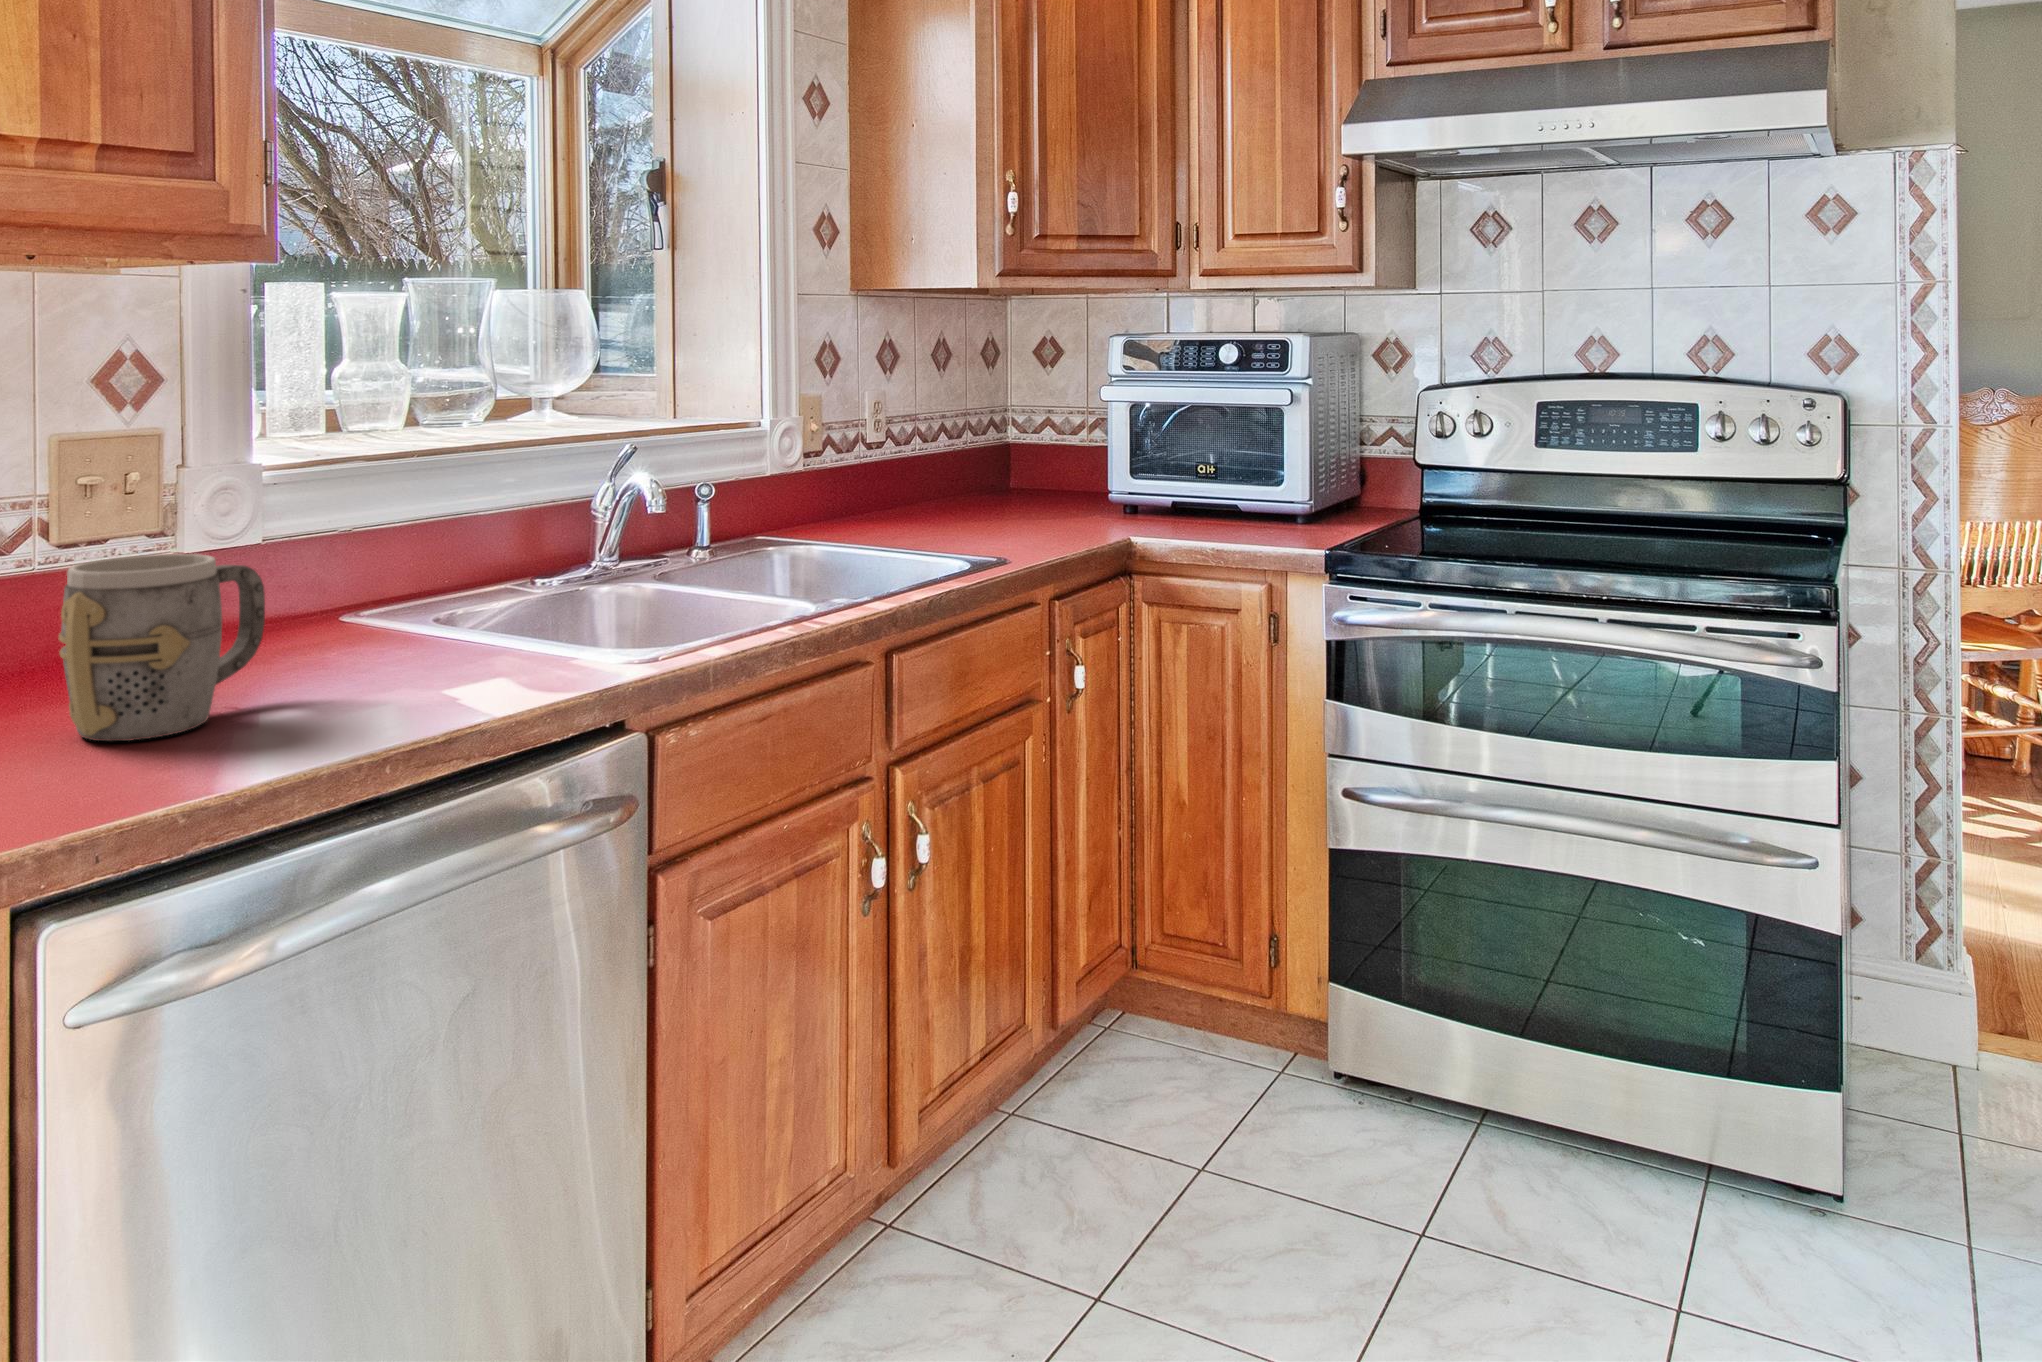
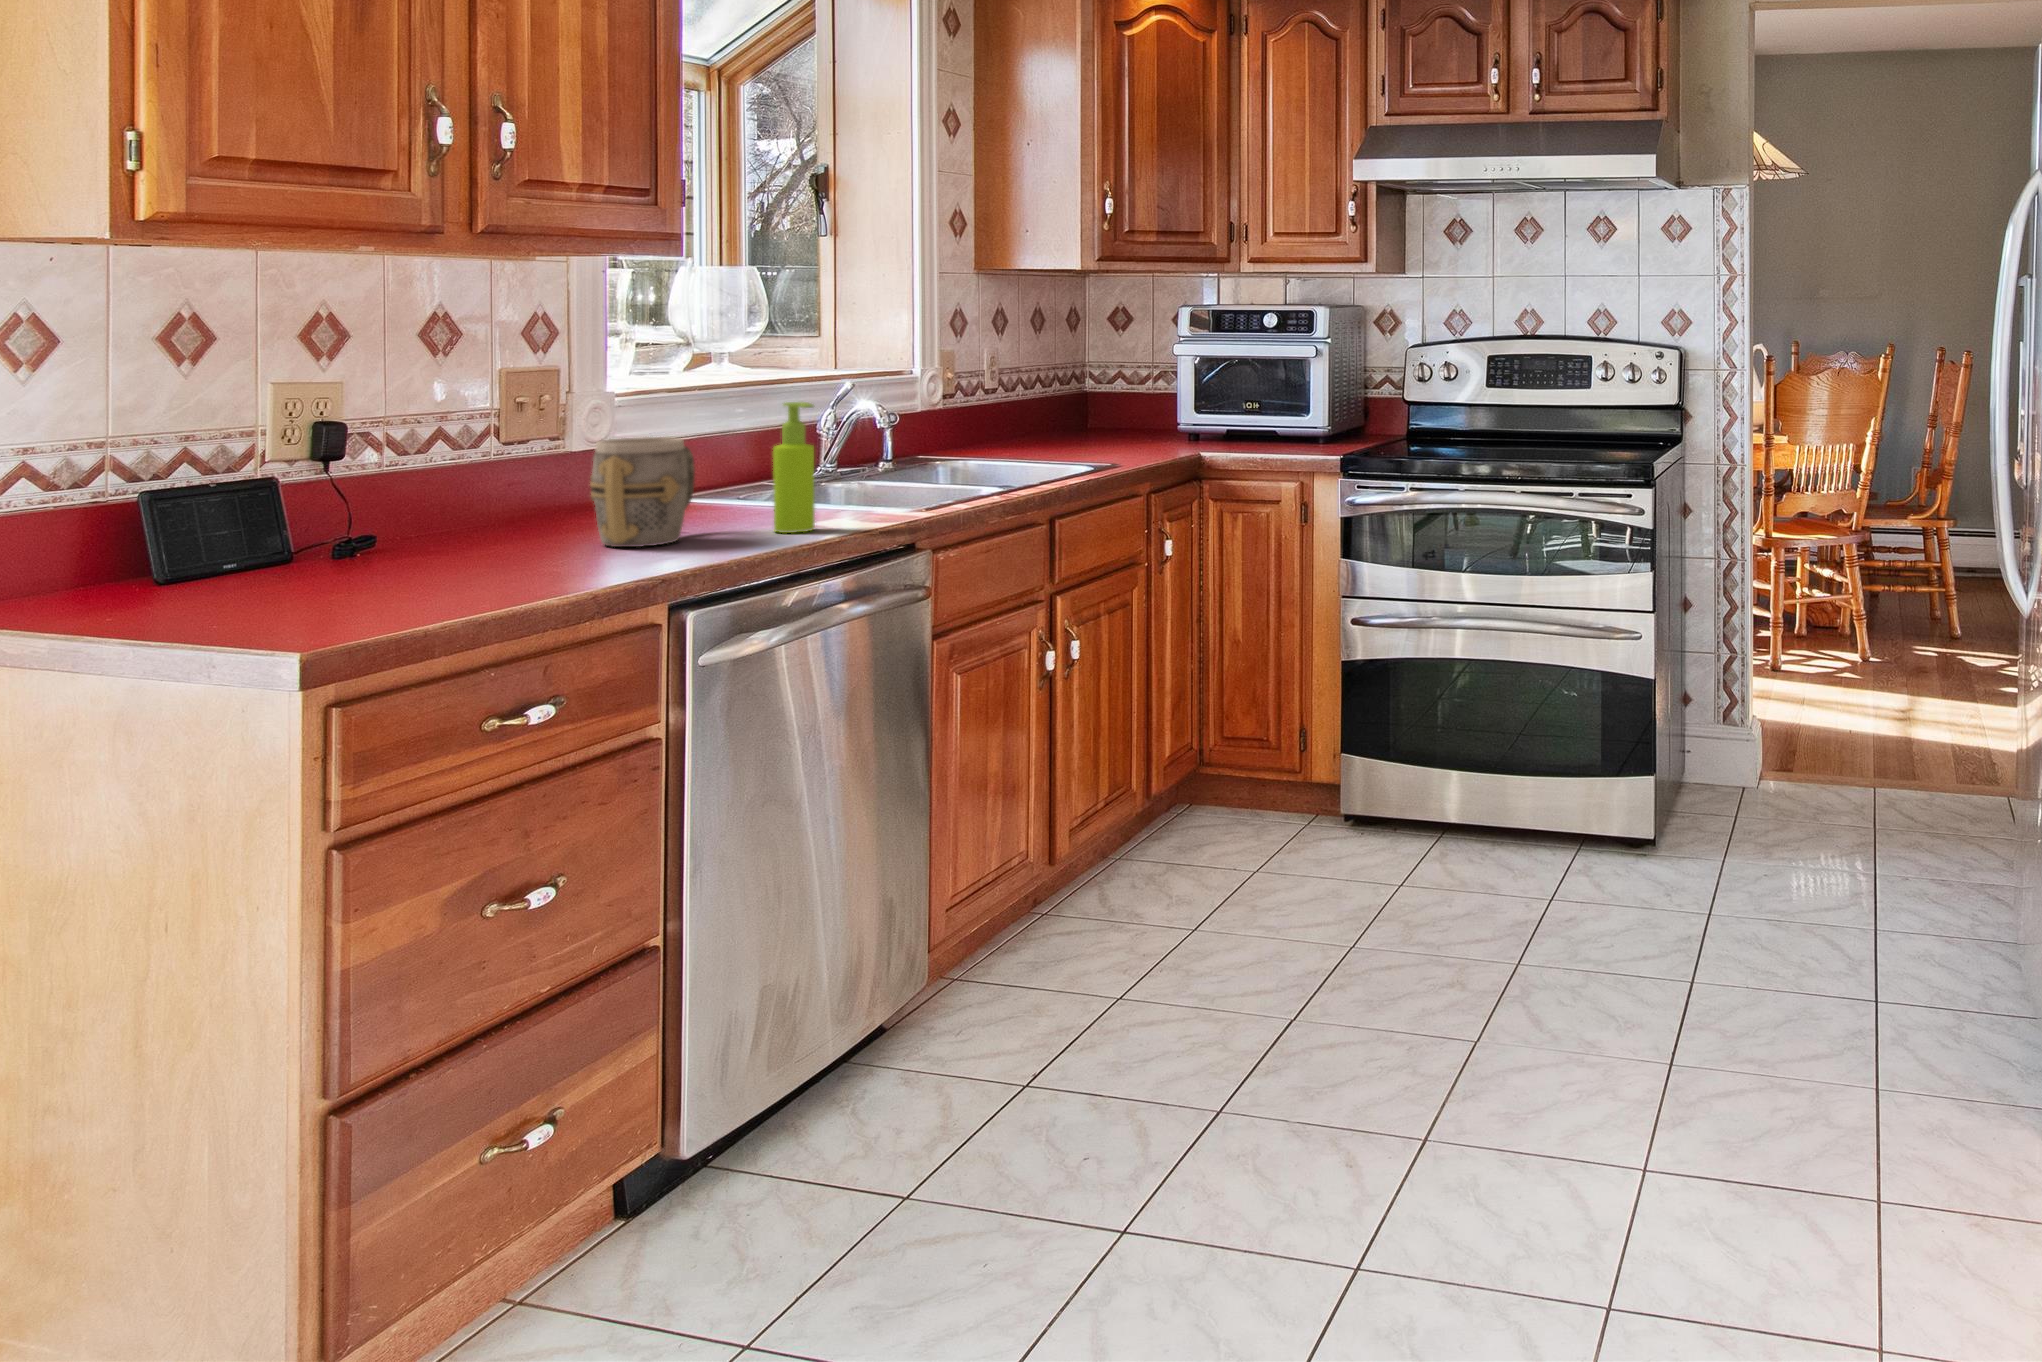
soap dispenser: none [369,497,436,711] -> present [773,402,815,533]

